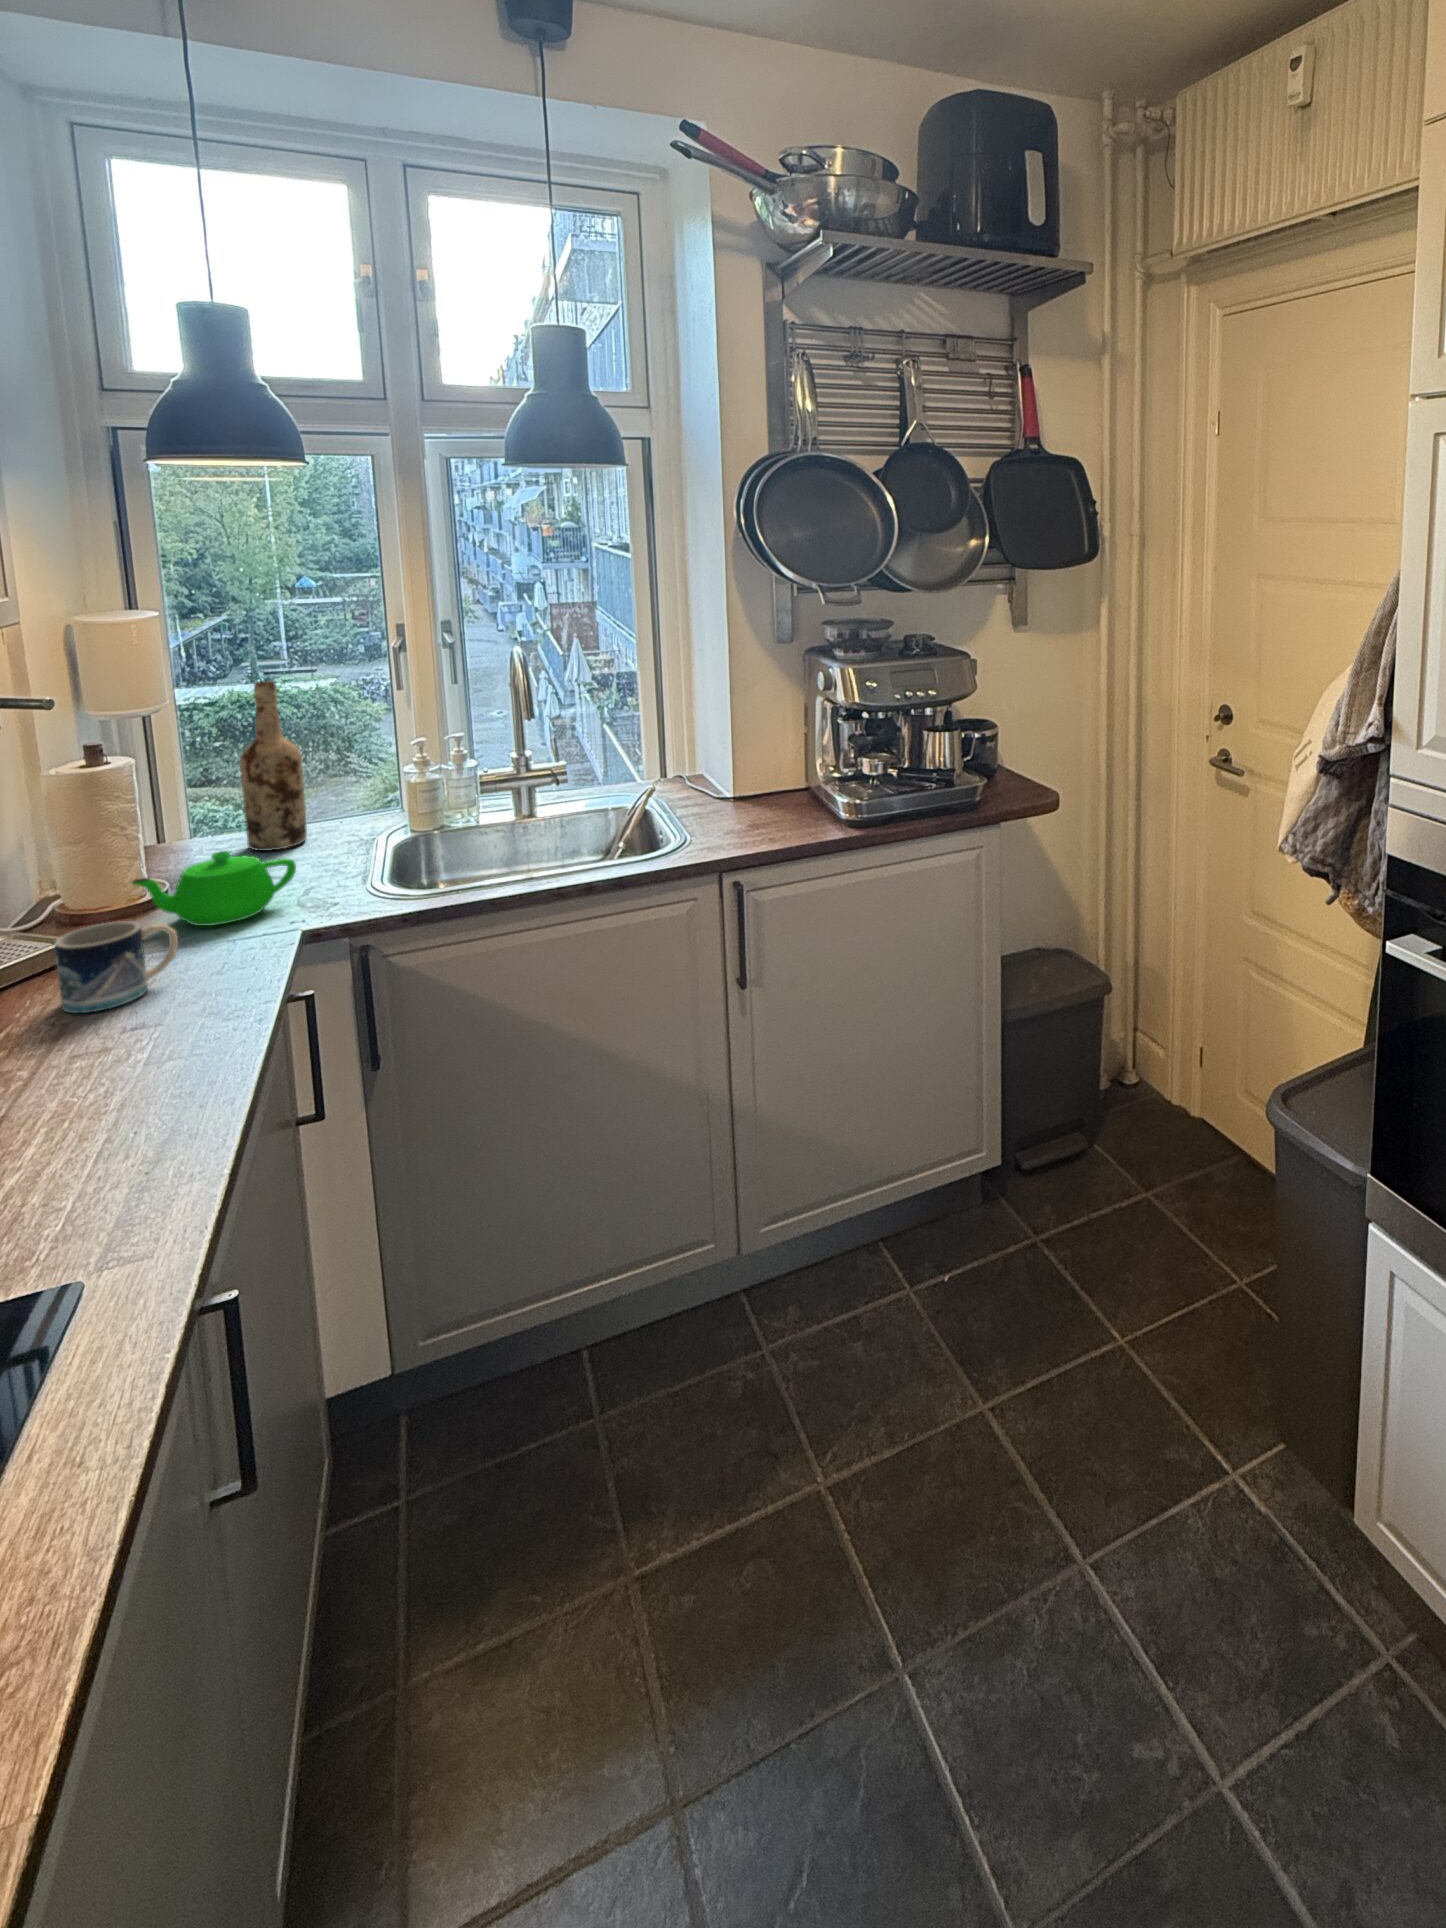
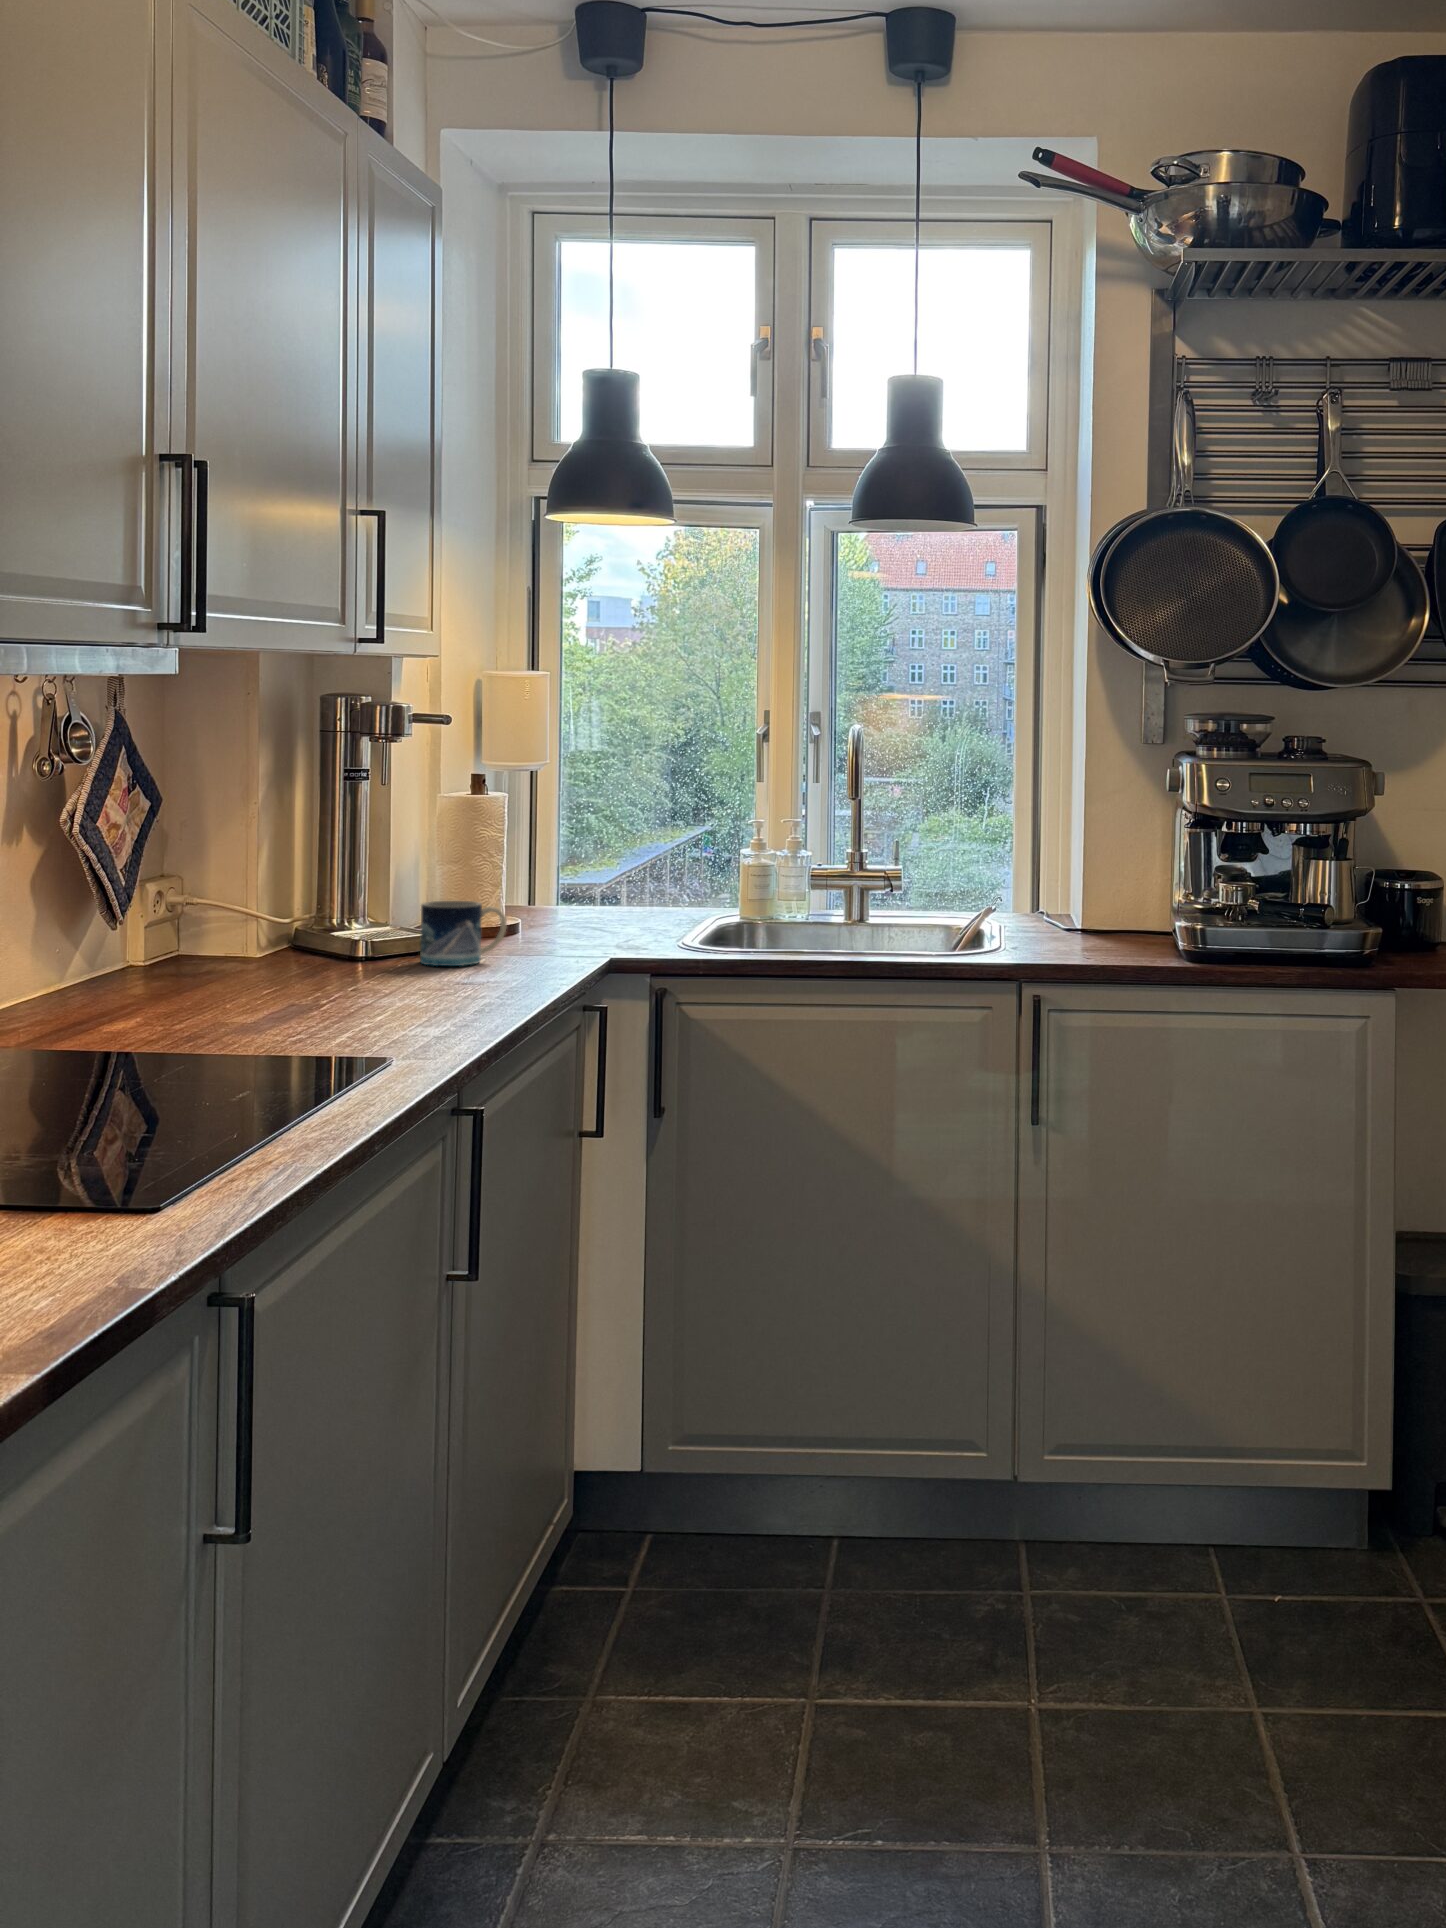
wine bottle: present [240,680,307,851] -> none [593,740,648,912]
teapot: present [132,851,296,926] -> none [487,877,616,941]

